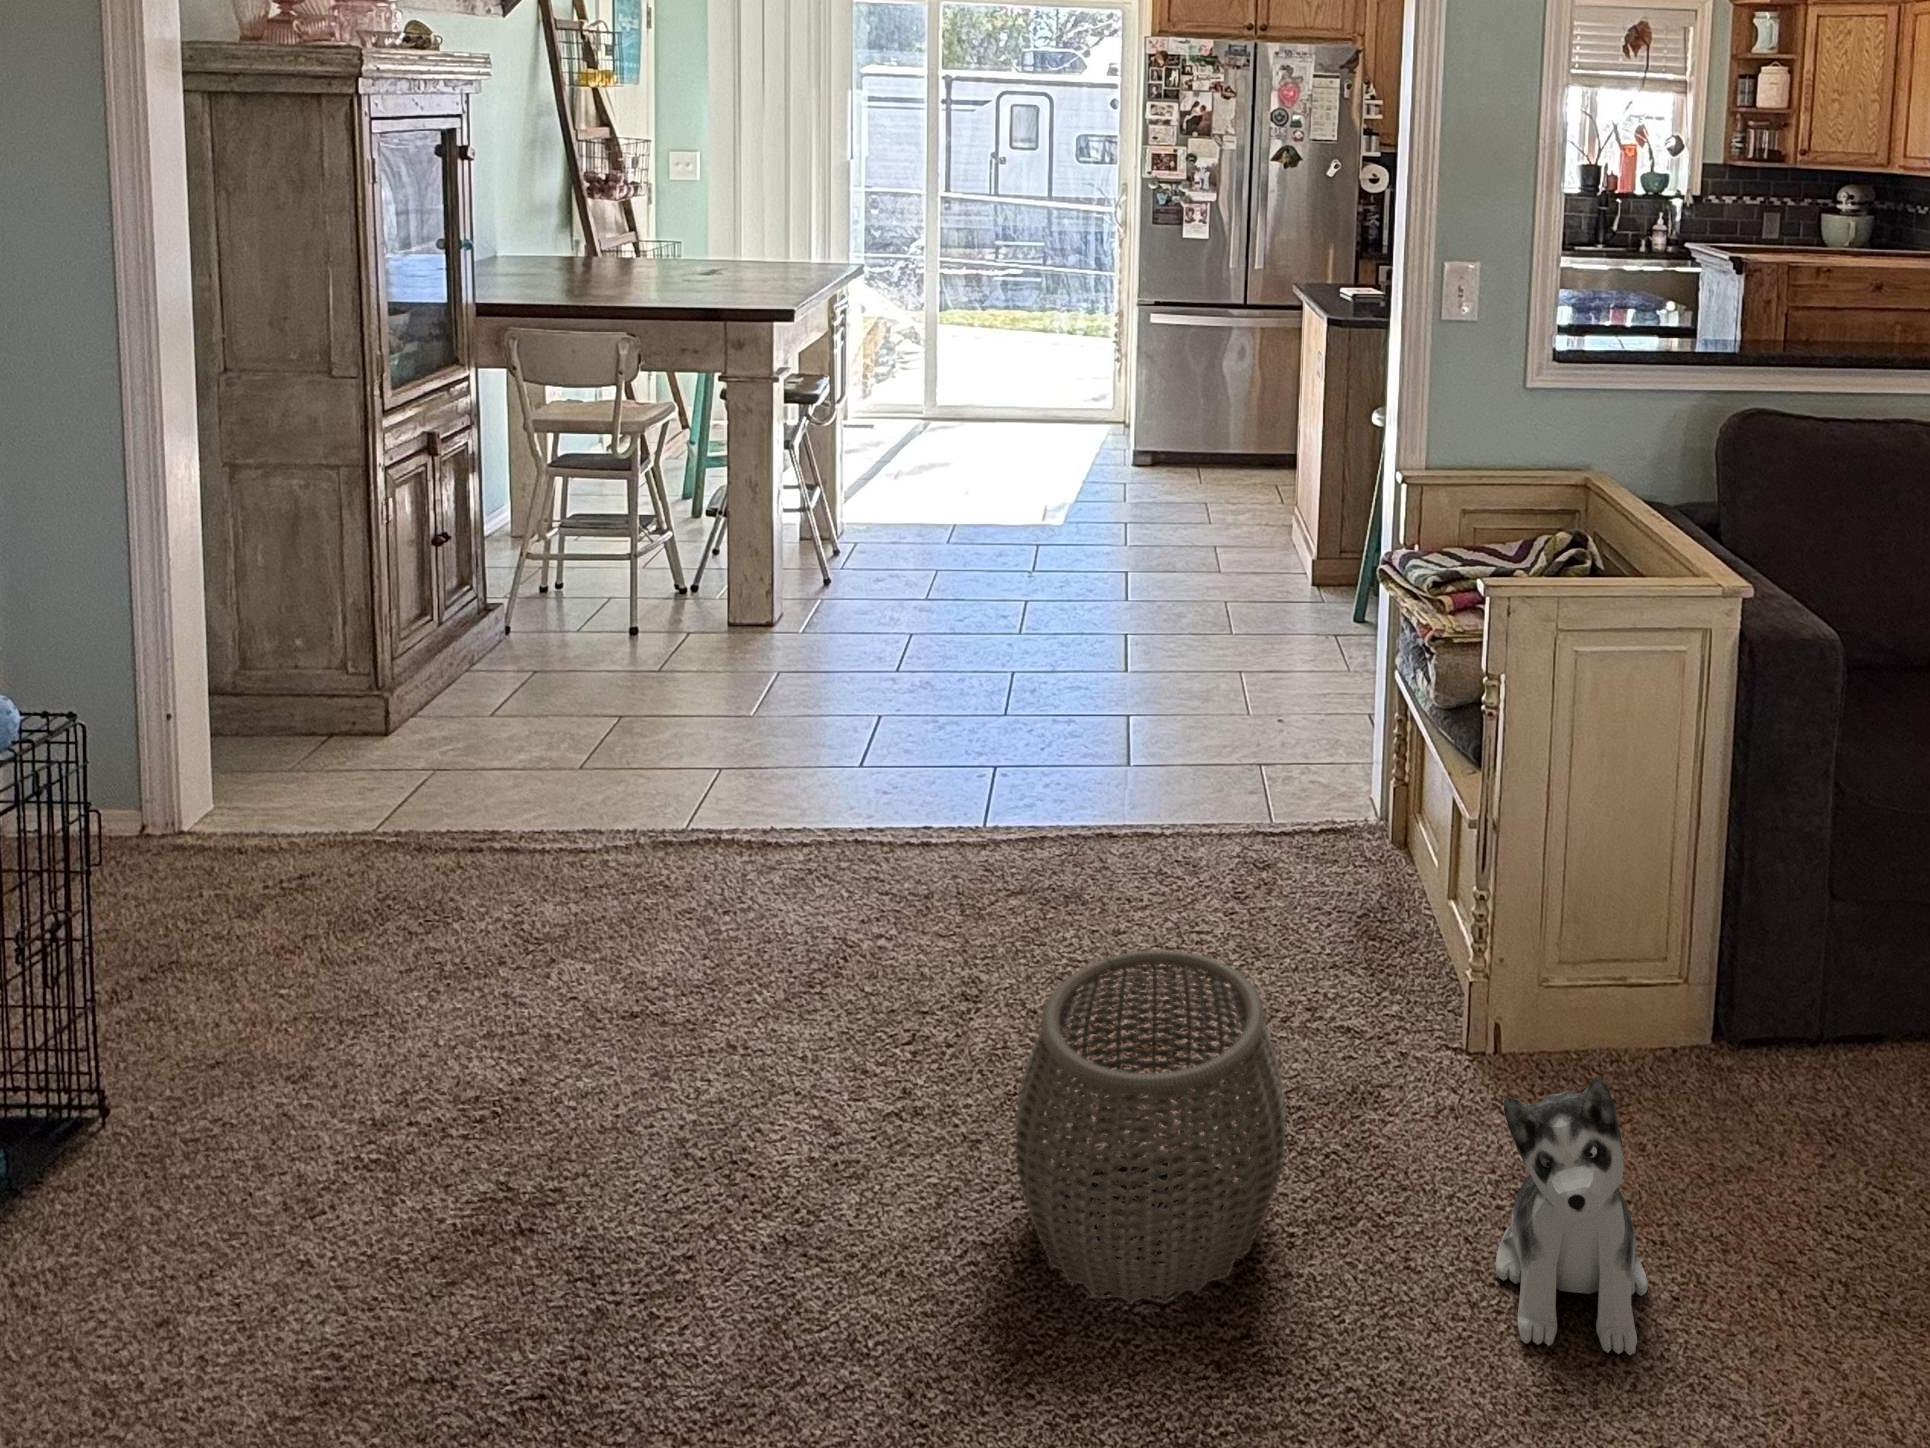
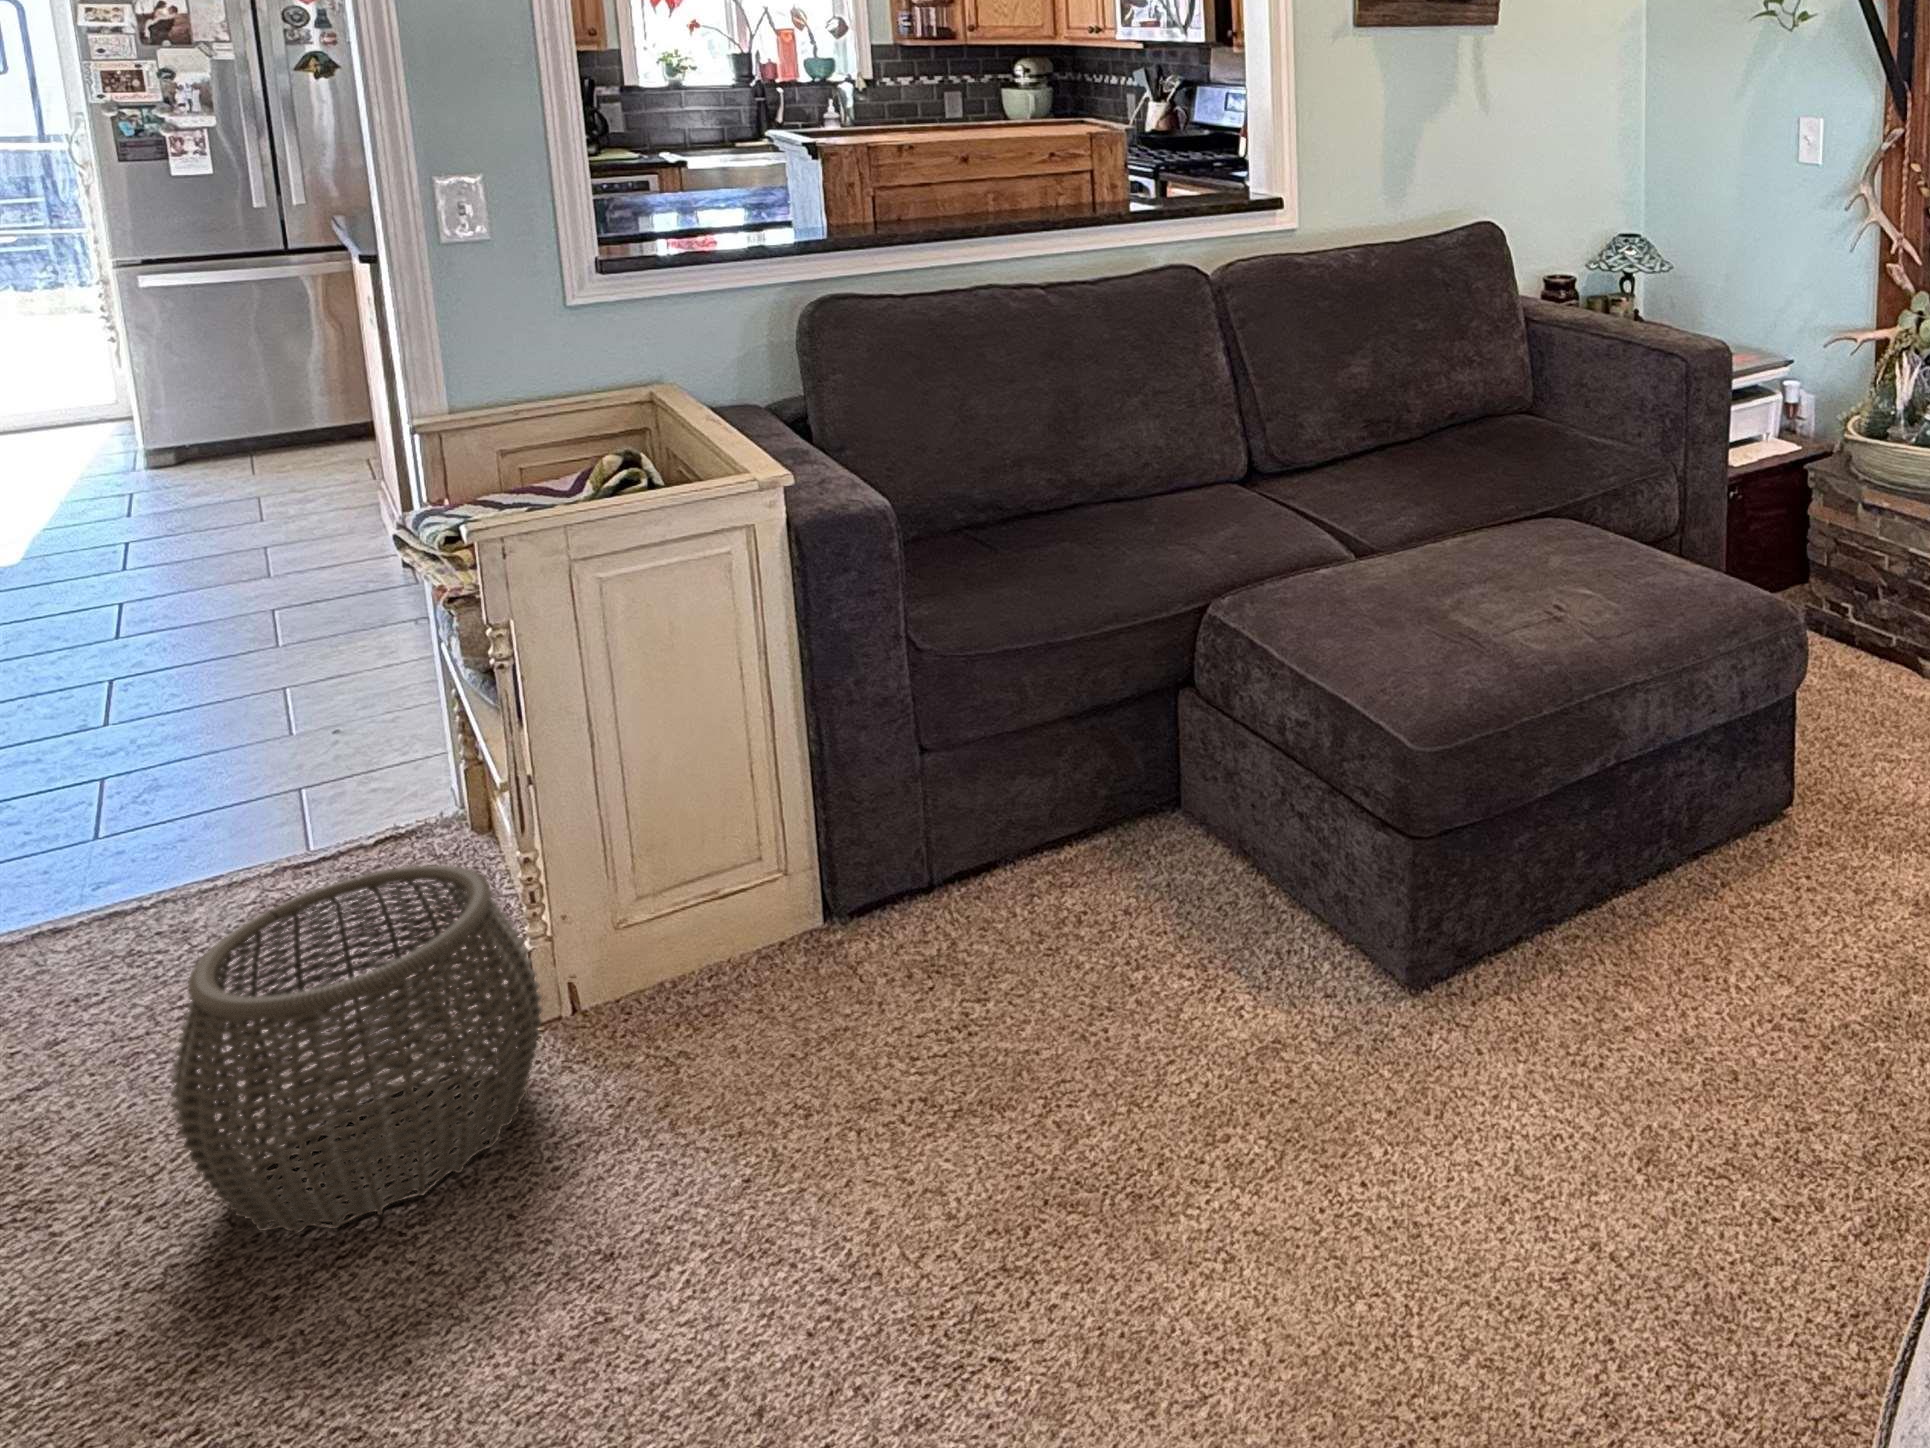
plush toy: present [1495,1077,1648,1355] -> none [769,807,933,1052]

